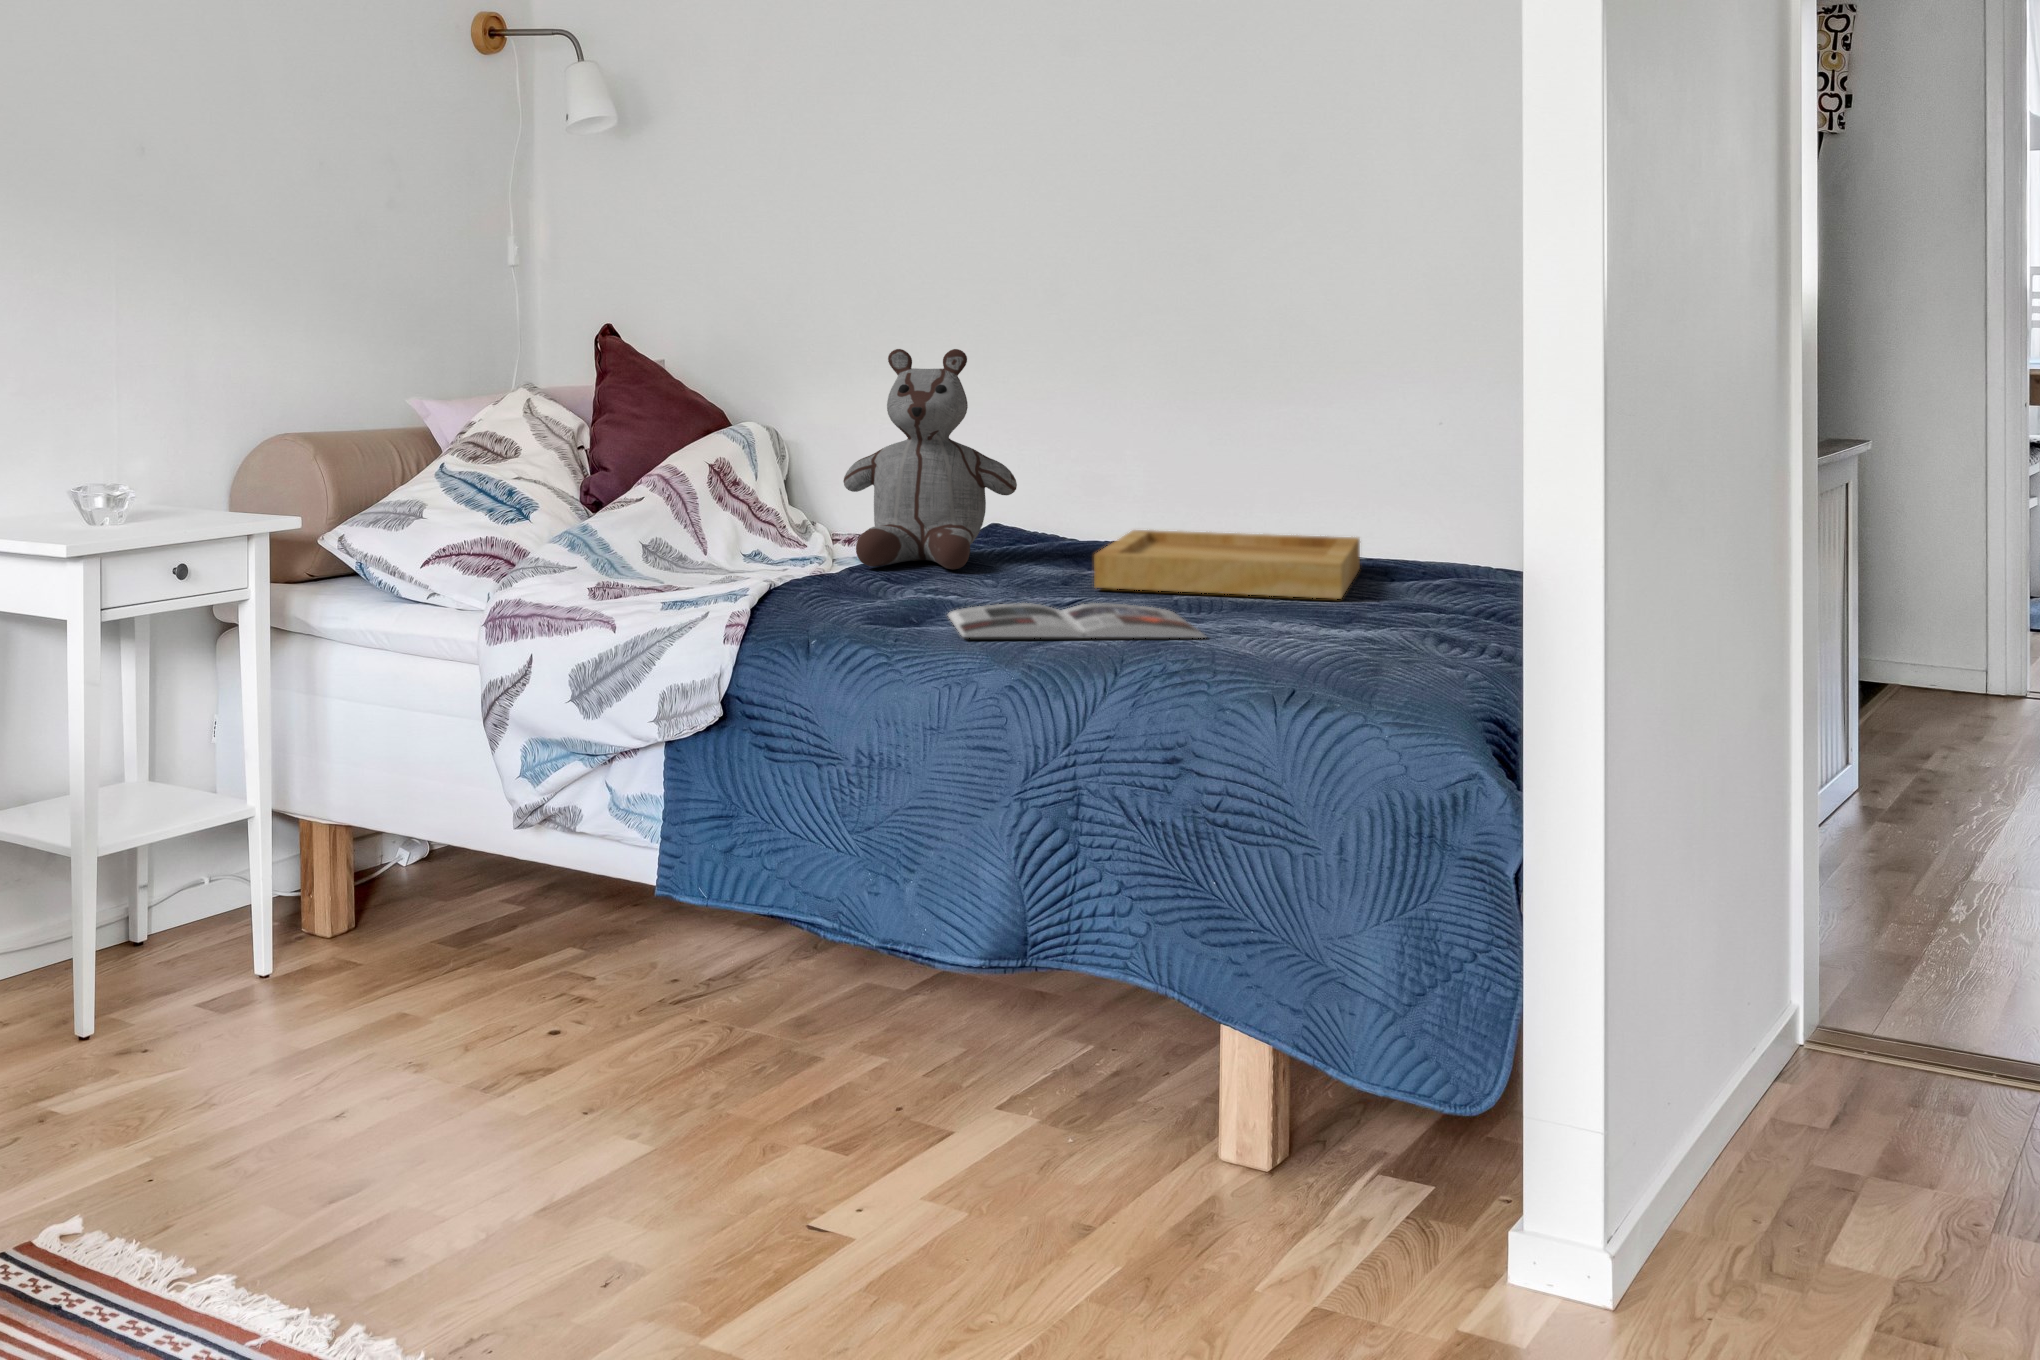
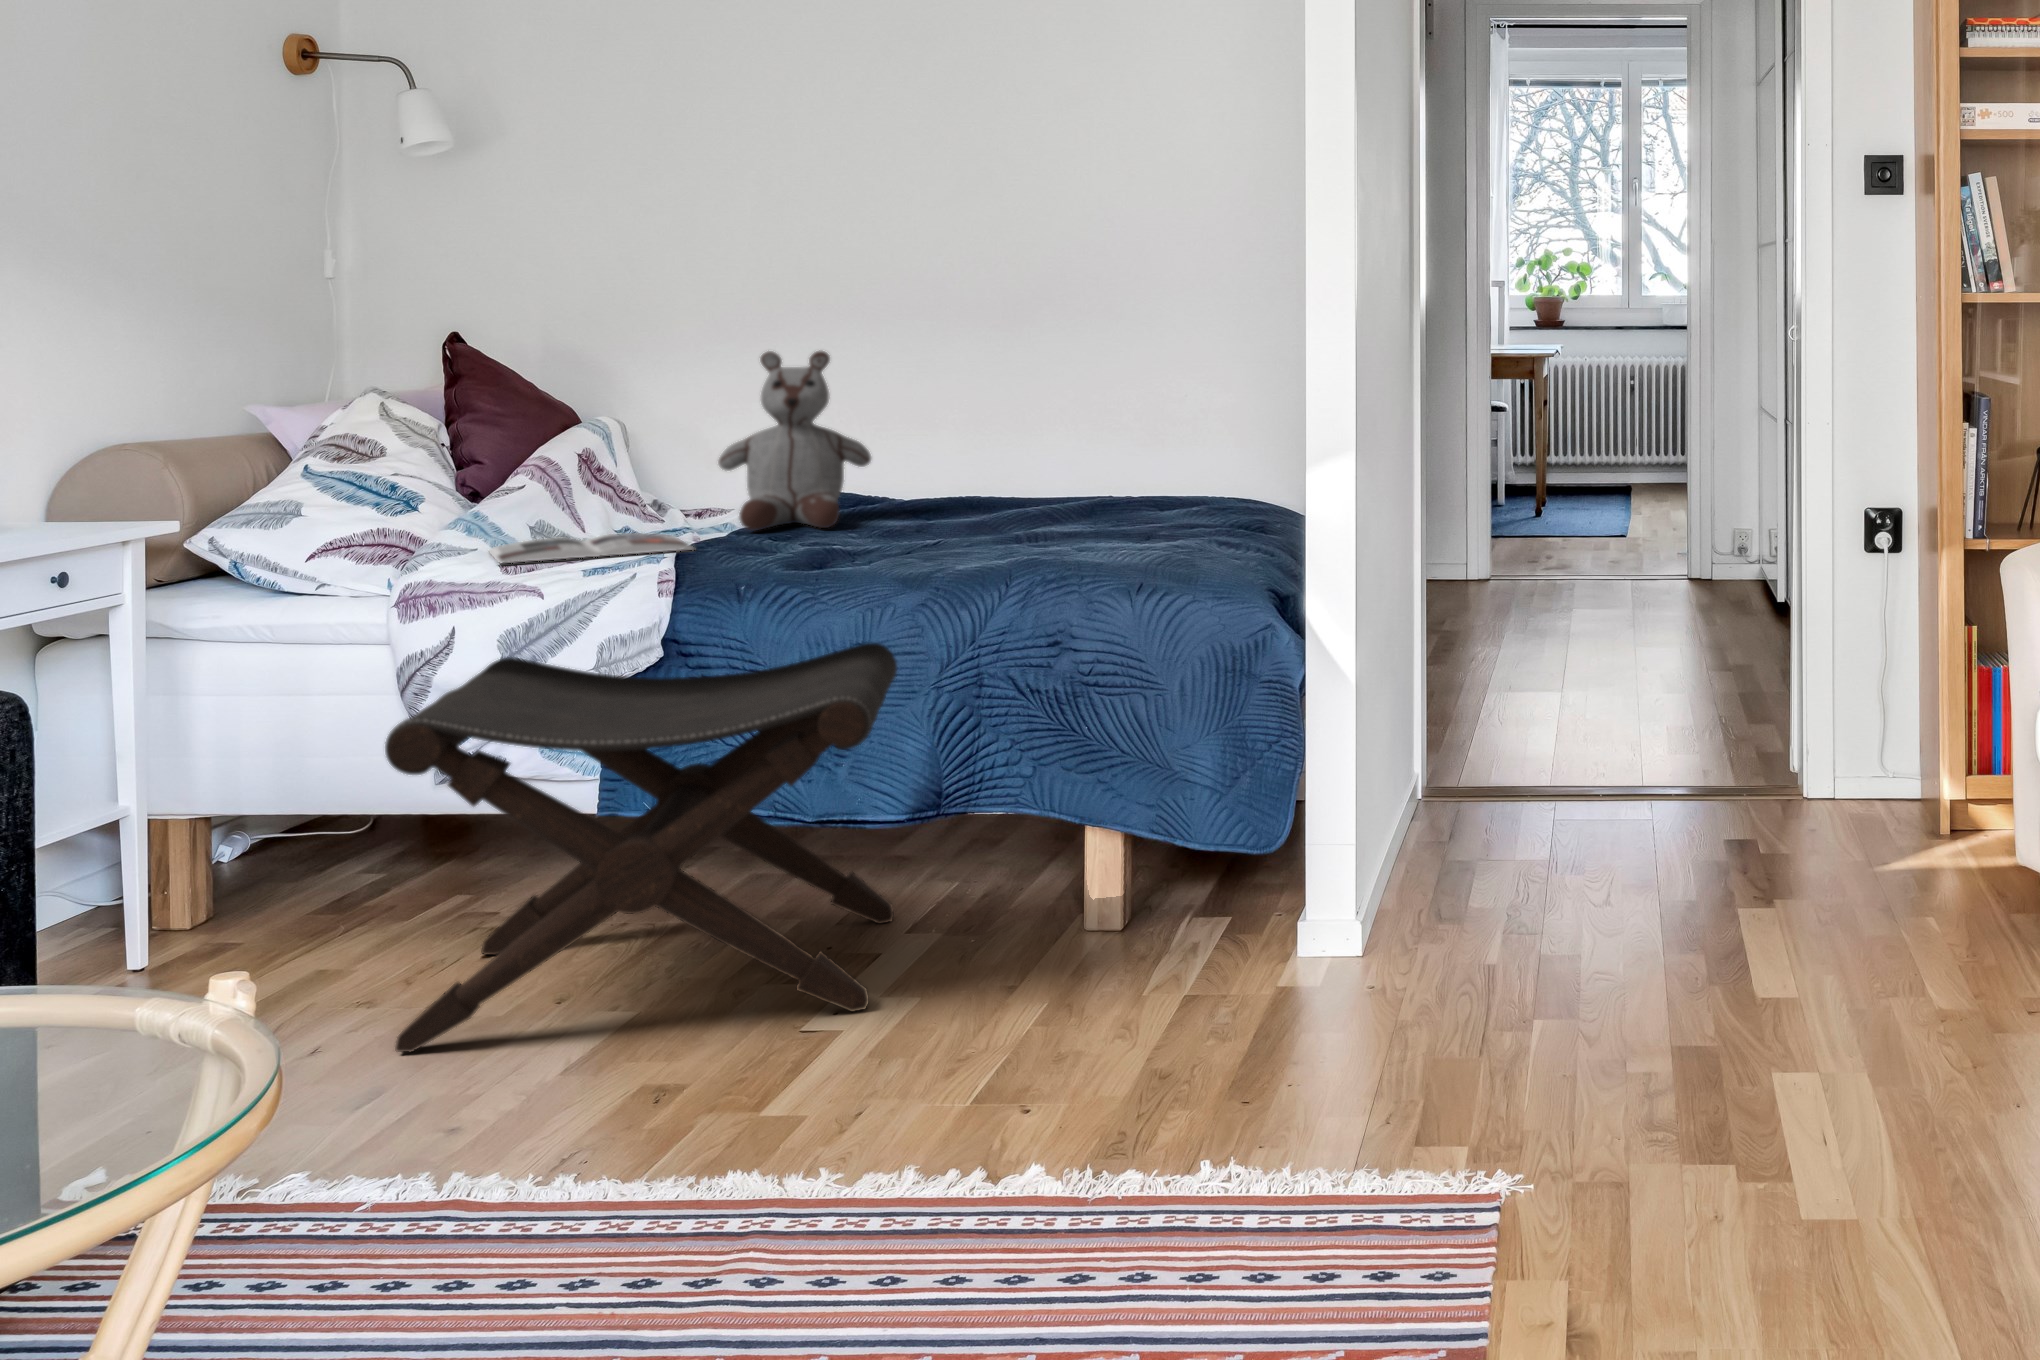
tray: present [1094,530,1360,599] -> none [952,484,1137,532]
magazine: present [948,603,1205,638] -> present [489,533,693,563]
footstool: none [385,697,986,1217] -> present [385,643,897,1052]

